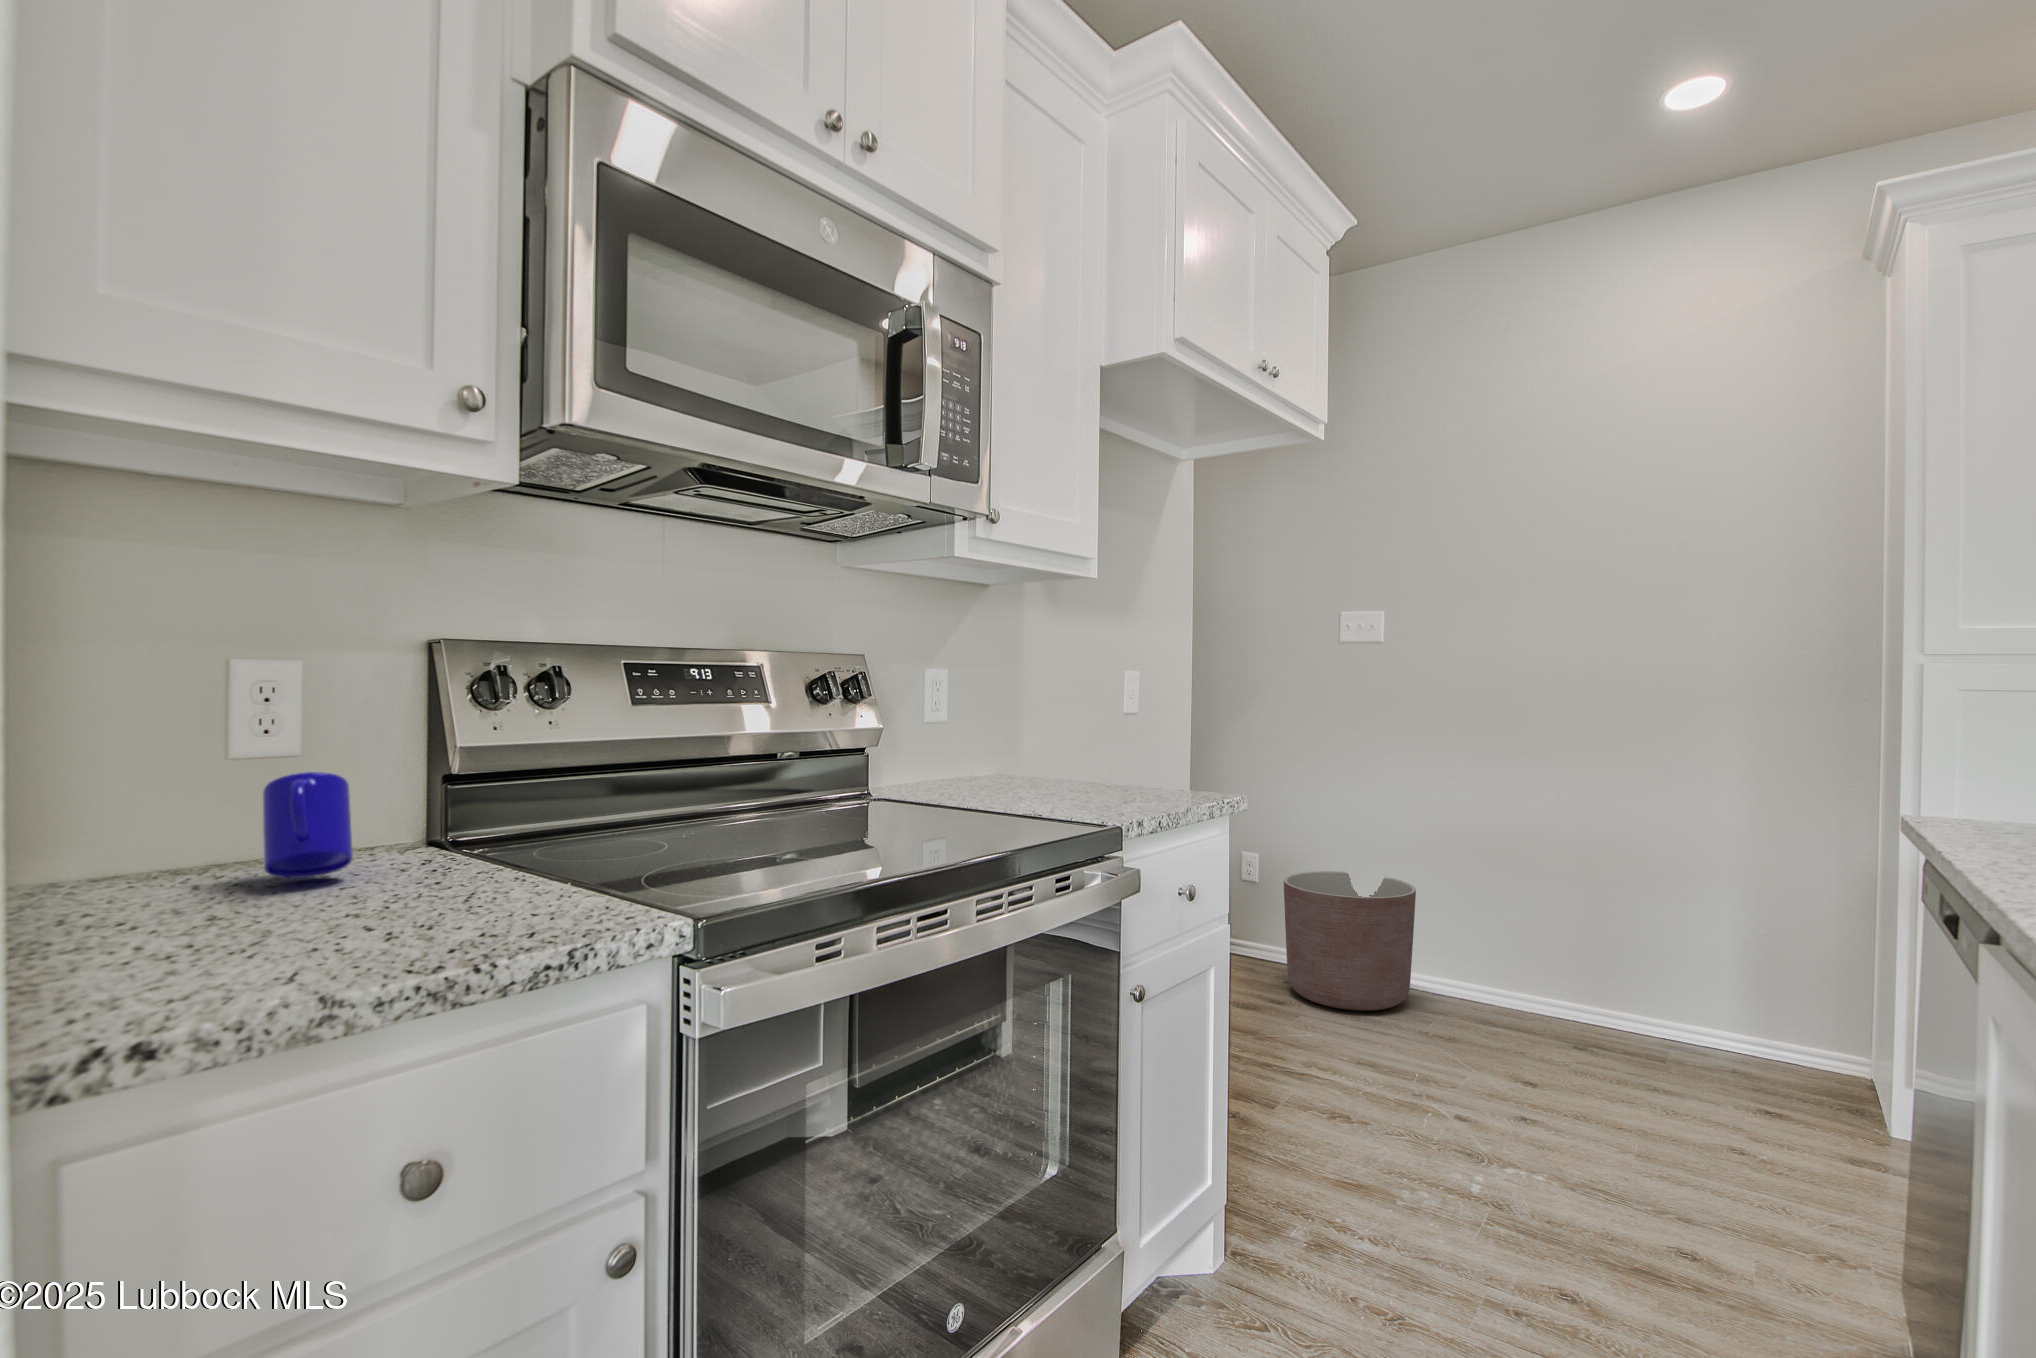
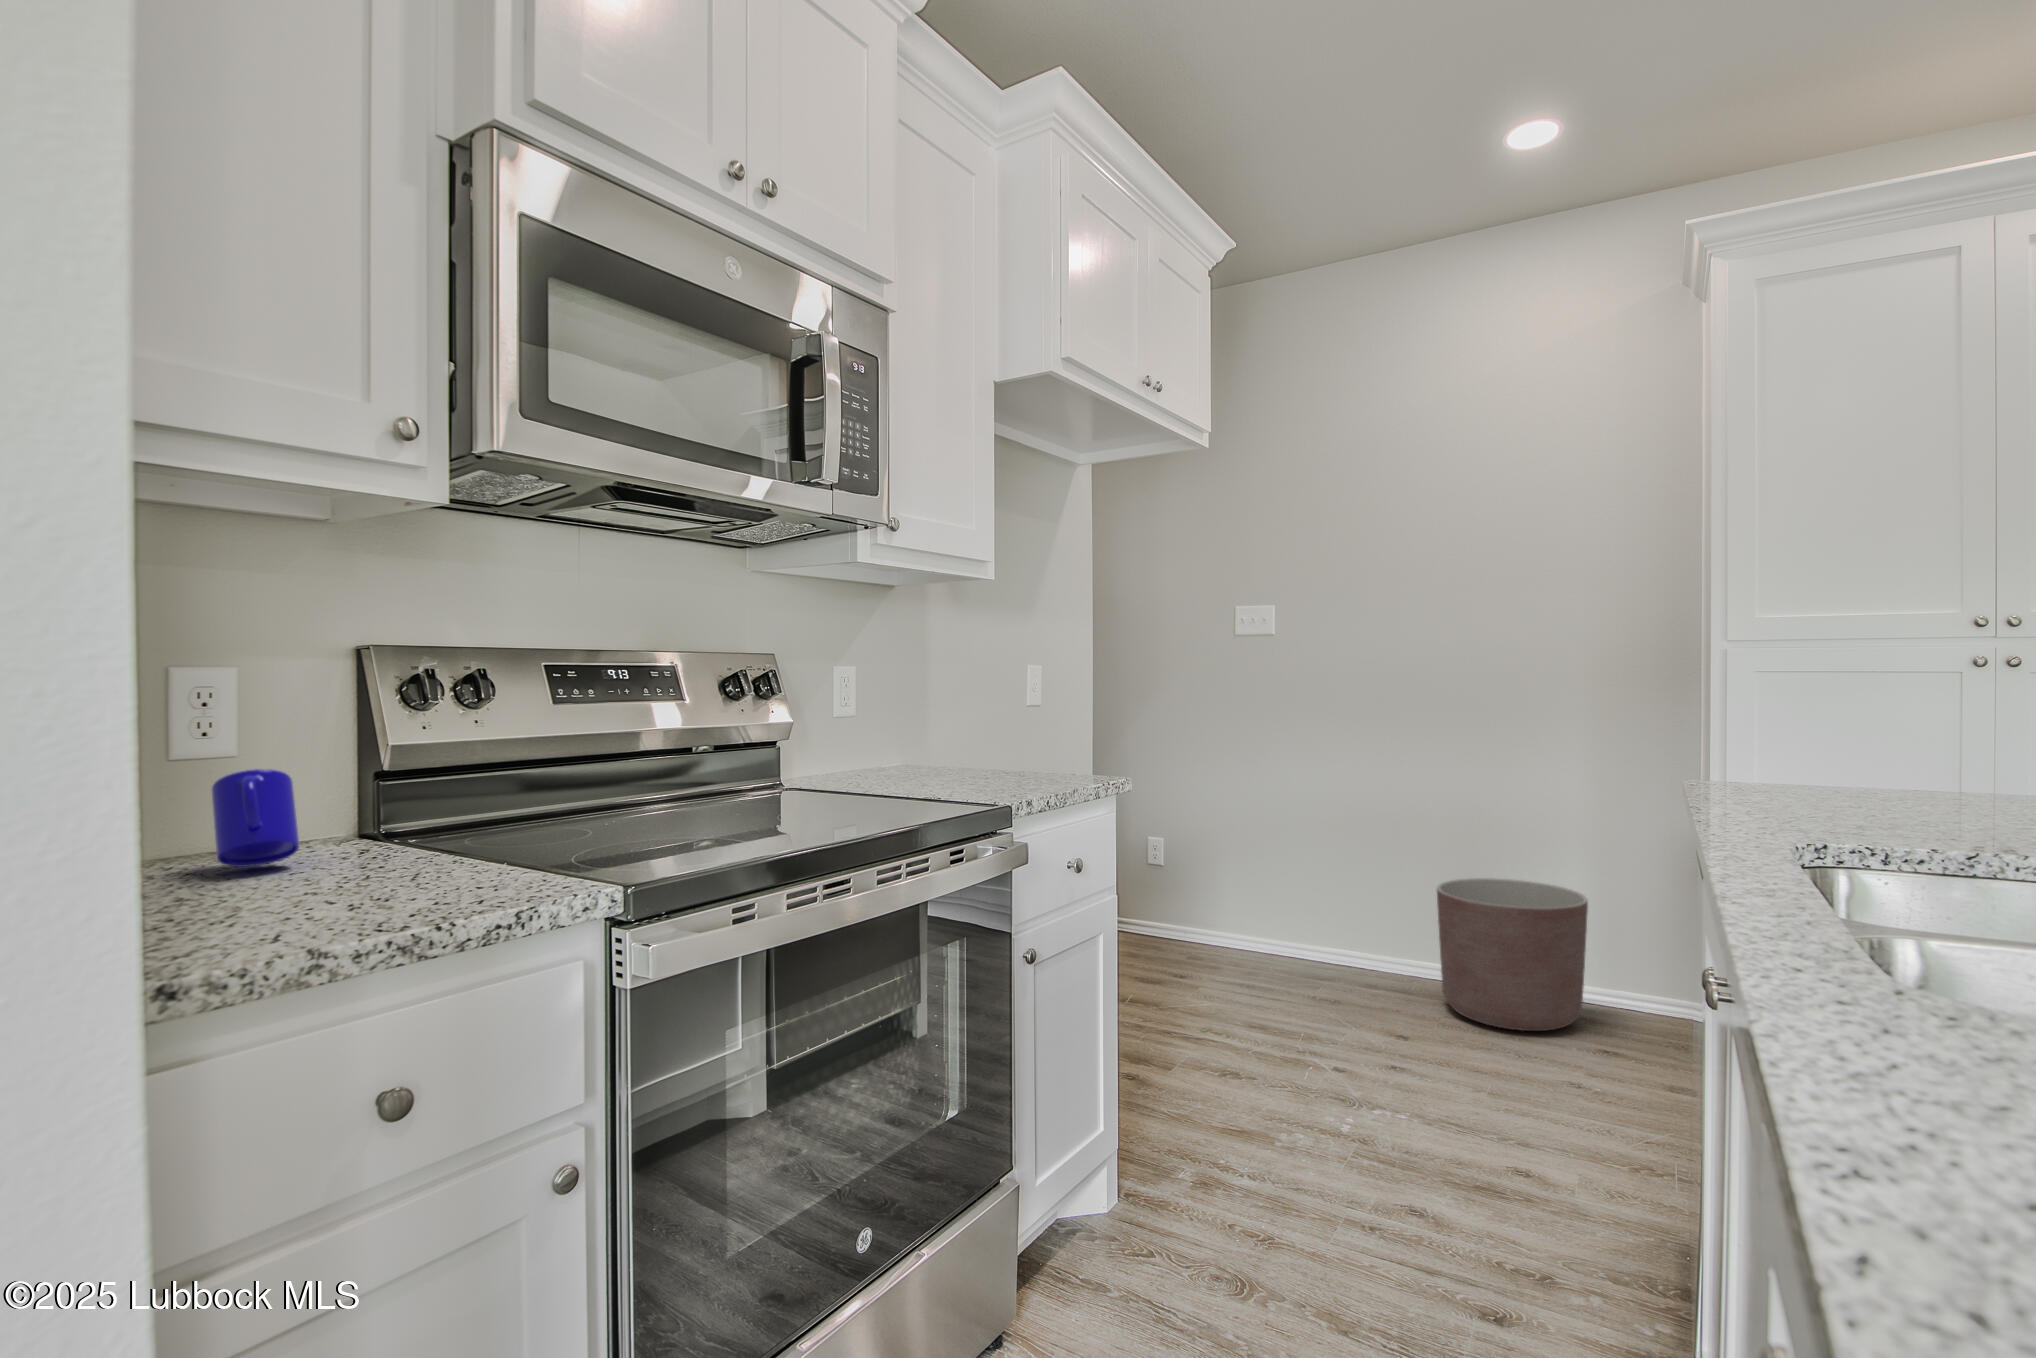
planter: present [1284,871,1416,1011] -> present [1437,878,1588,1031]

